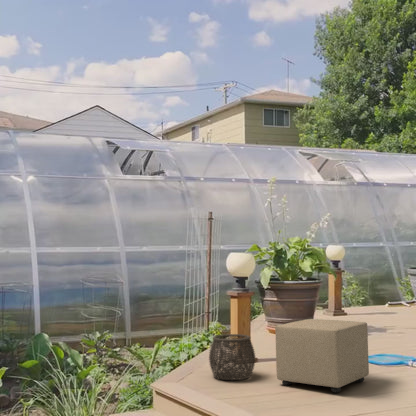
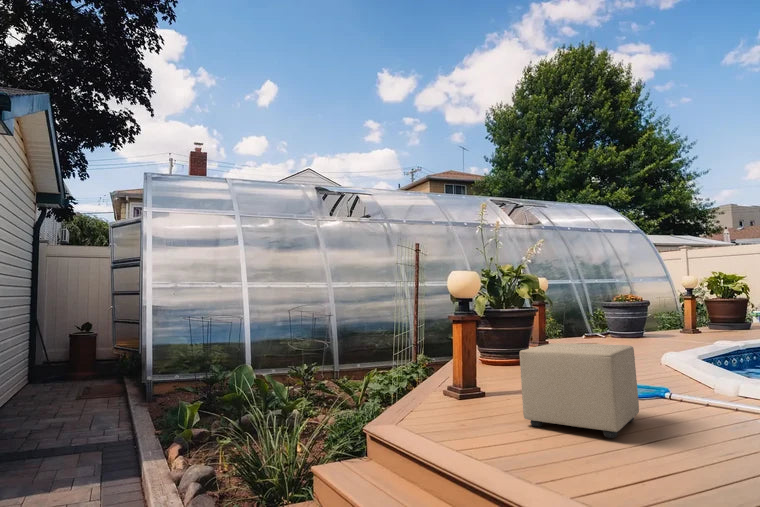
woven basket: present [209,334,255,380] -> none [433,363,491,420]

